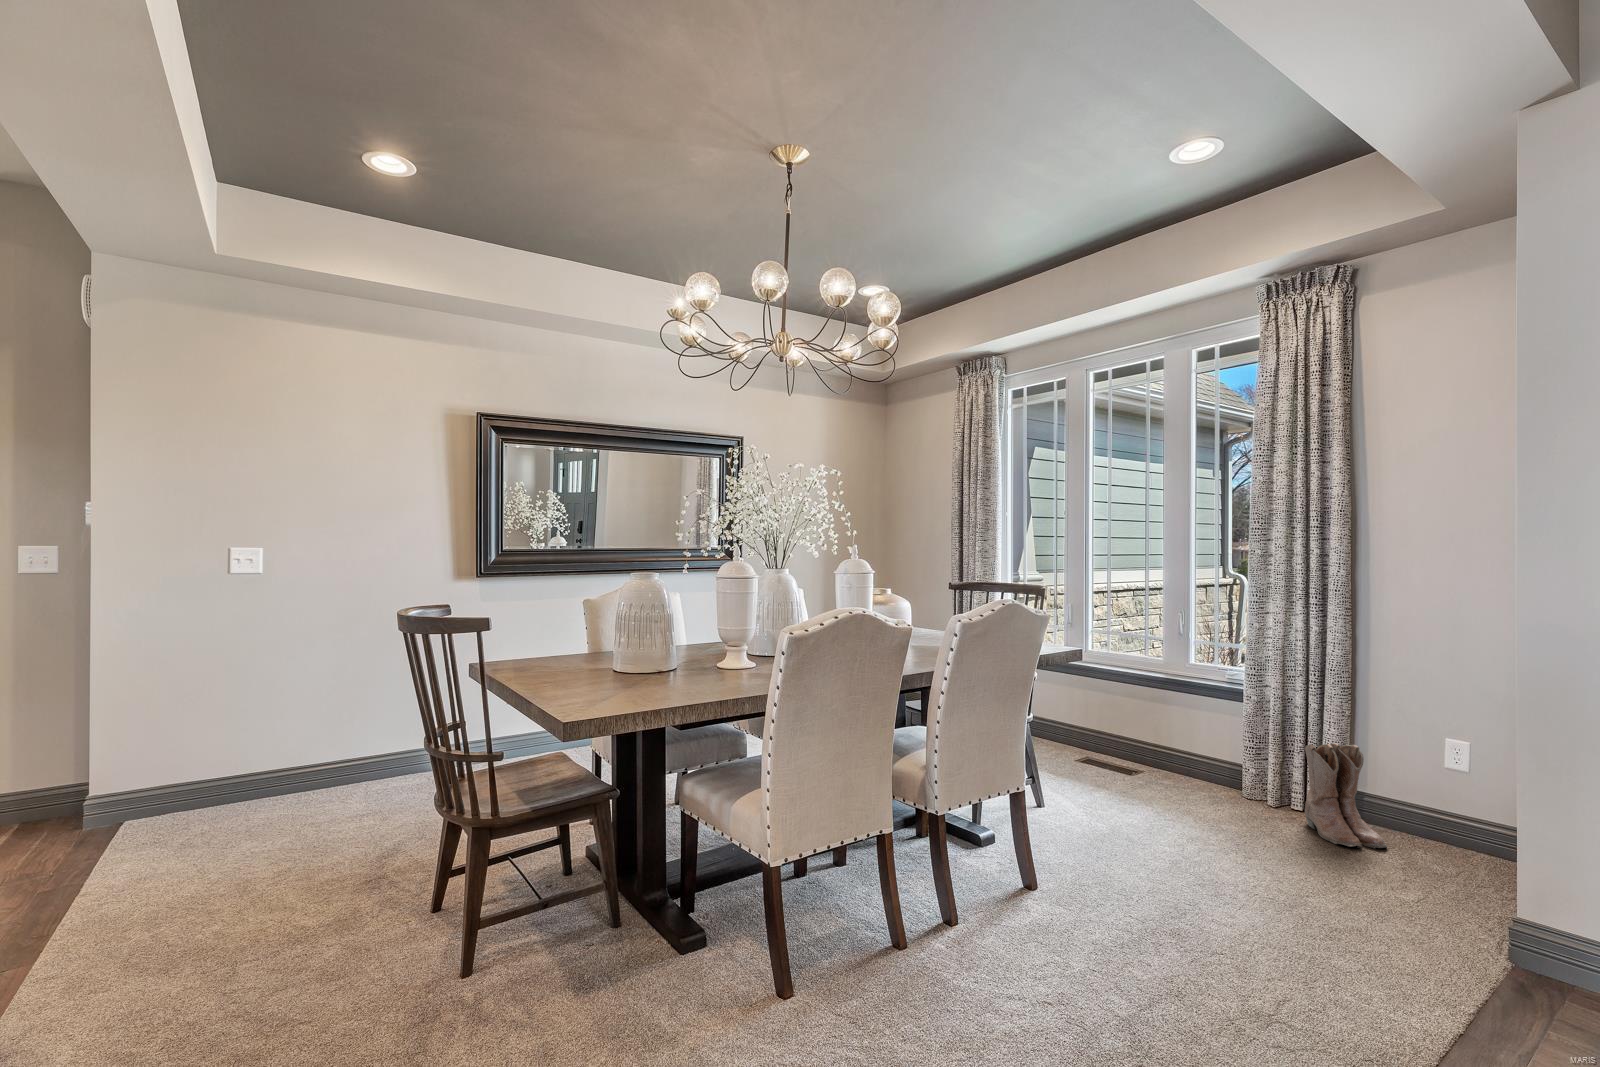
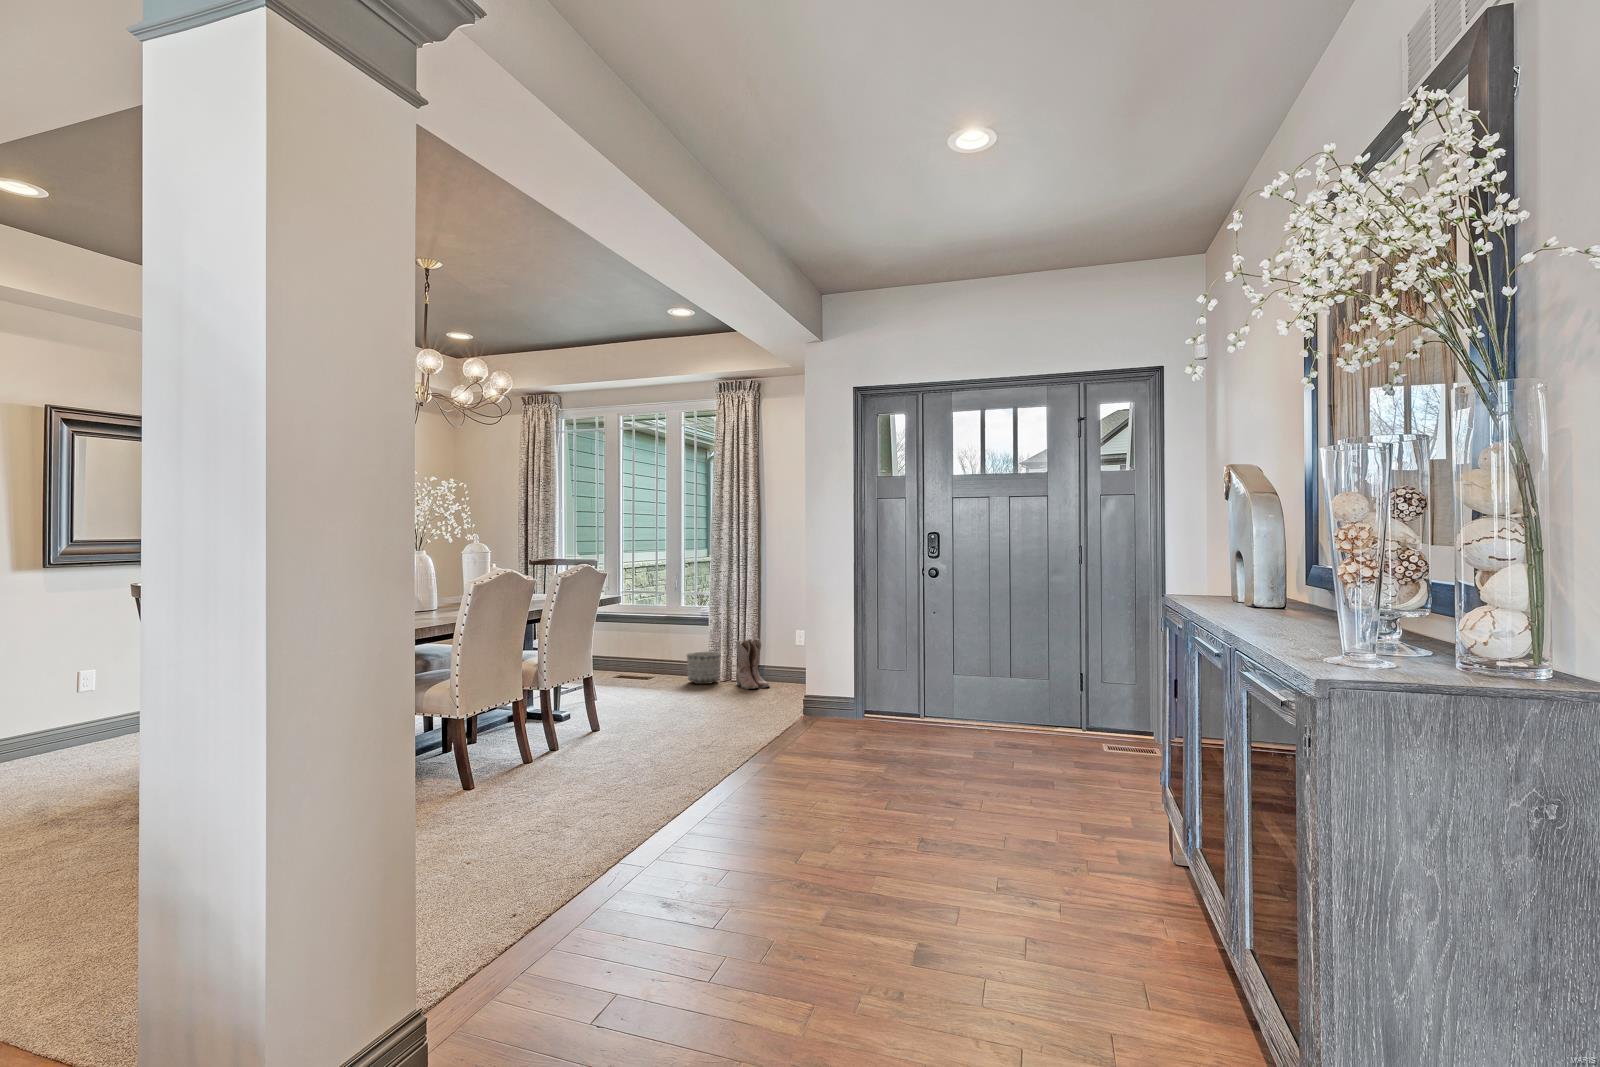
planter: none [1202,747,1270,810] -> present [687,651,721,684]

